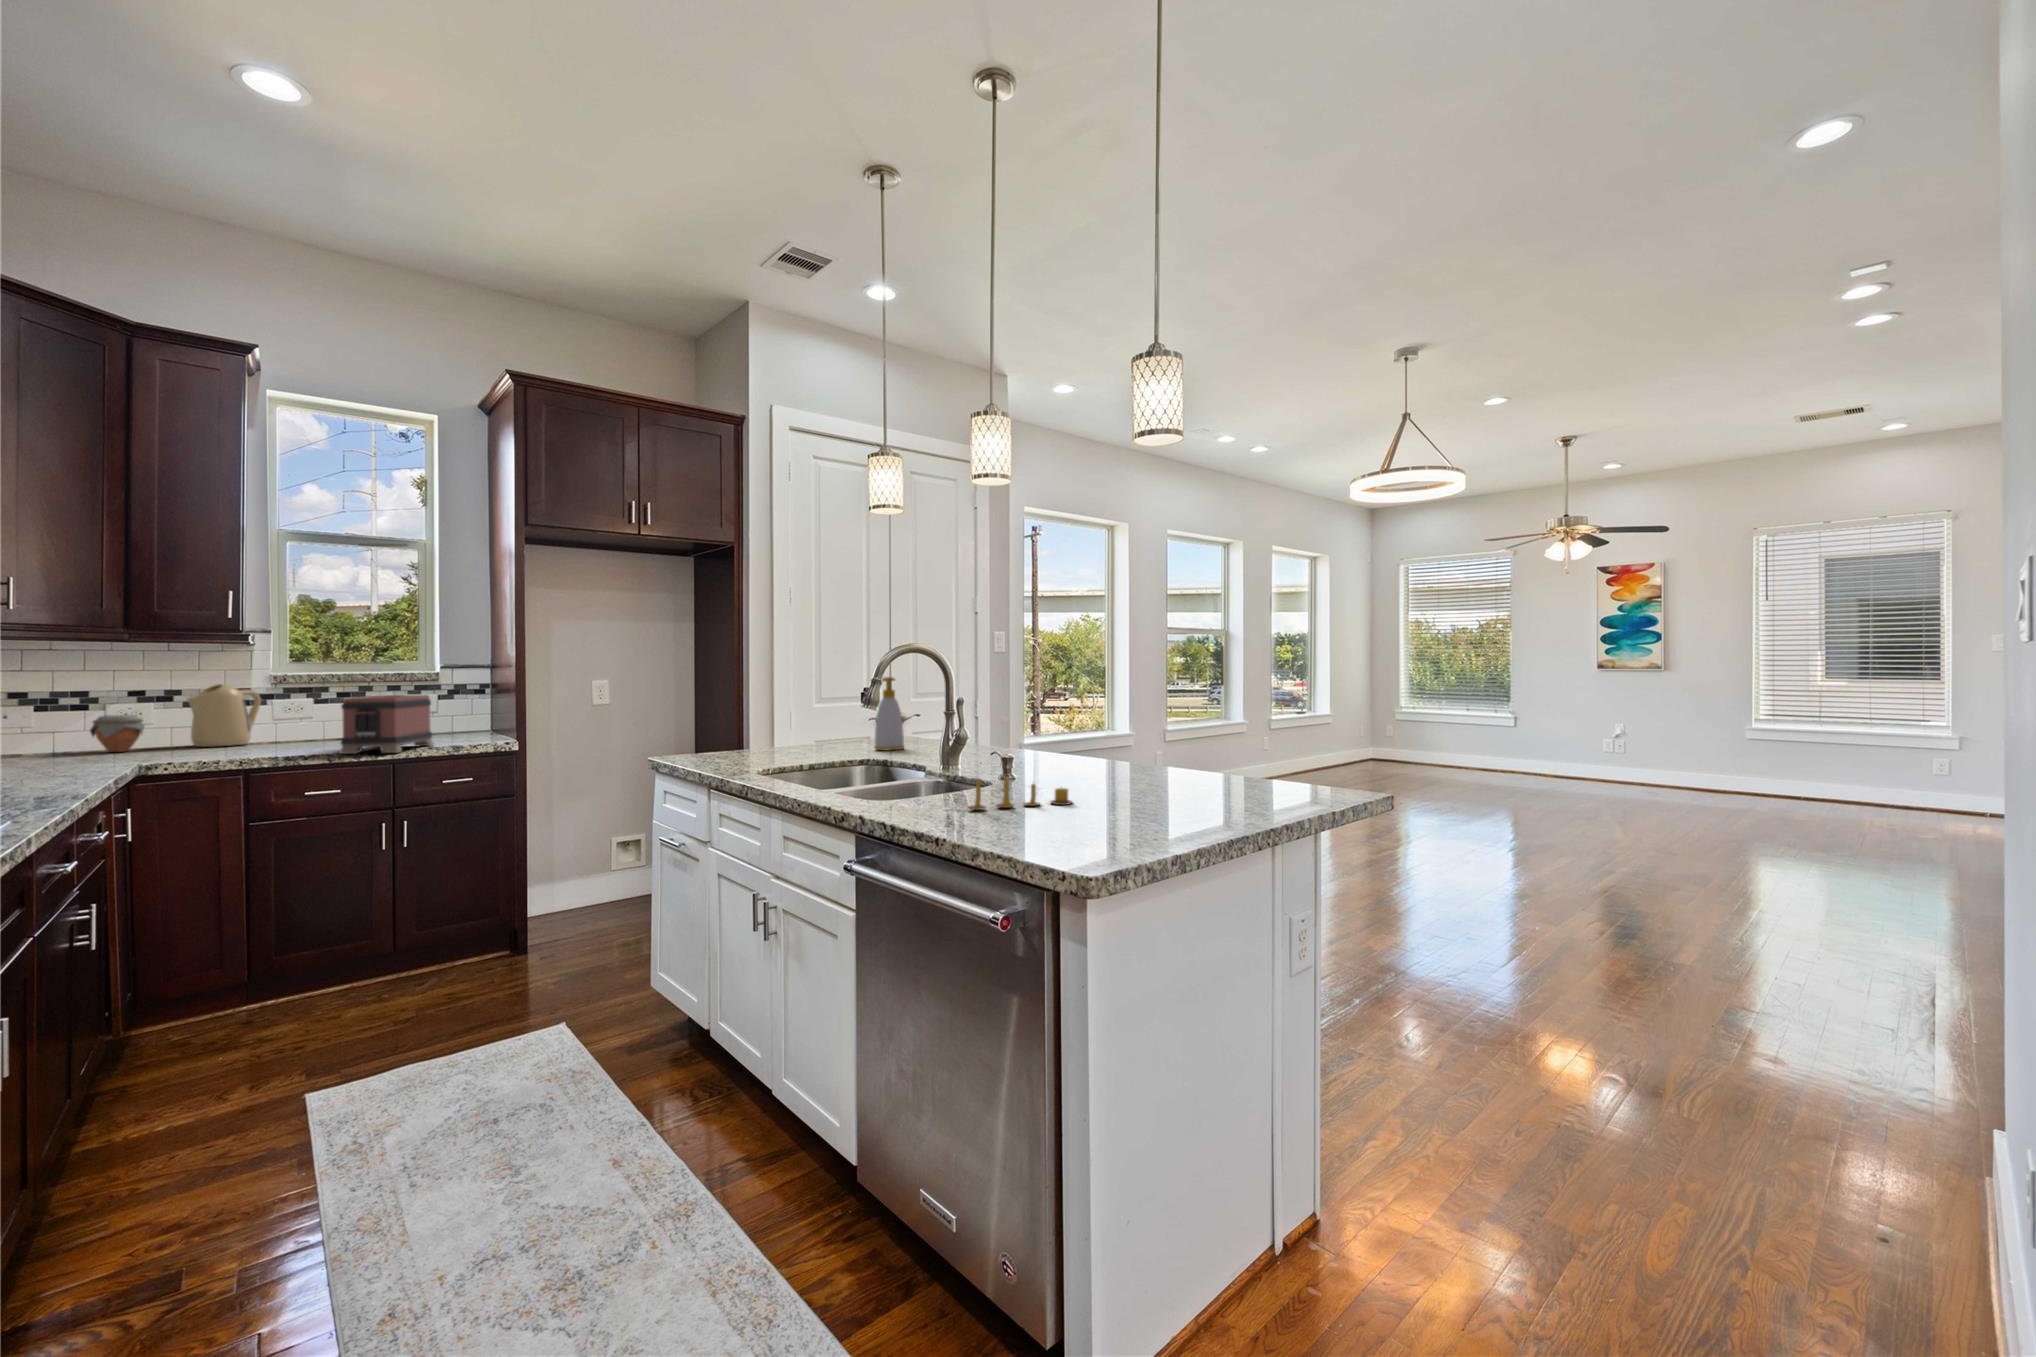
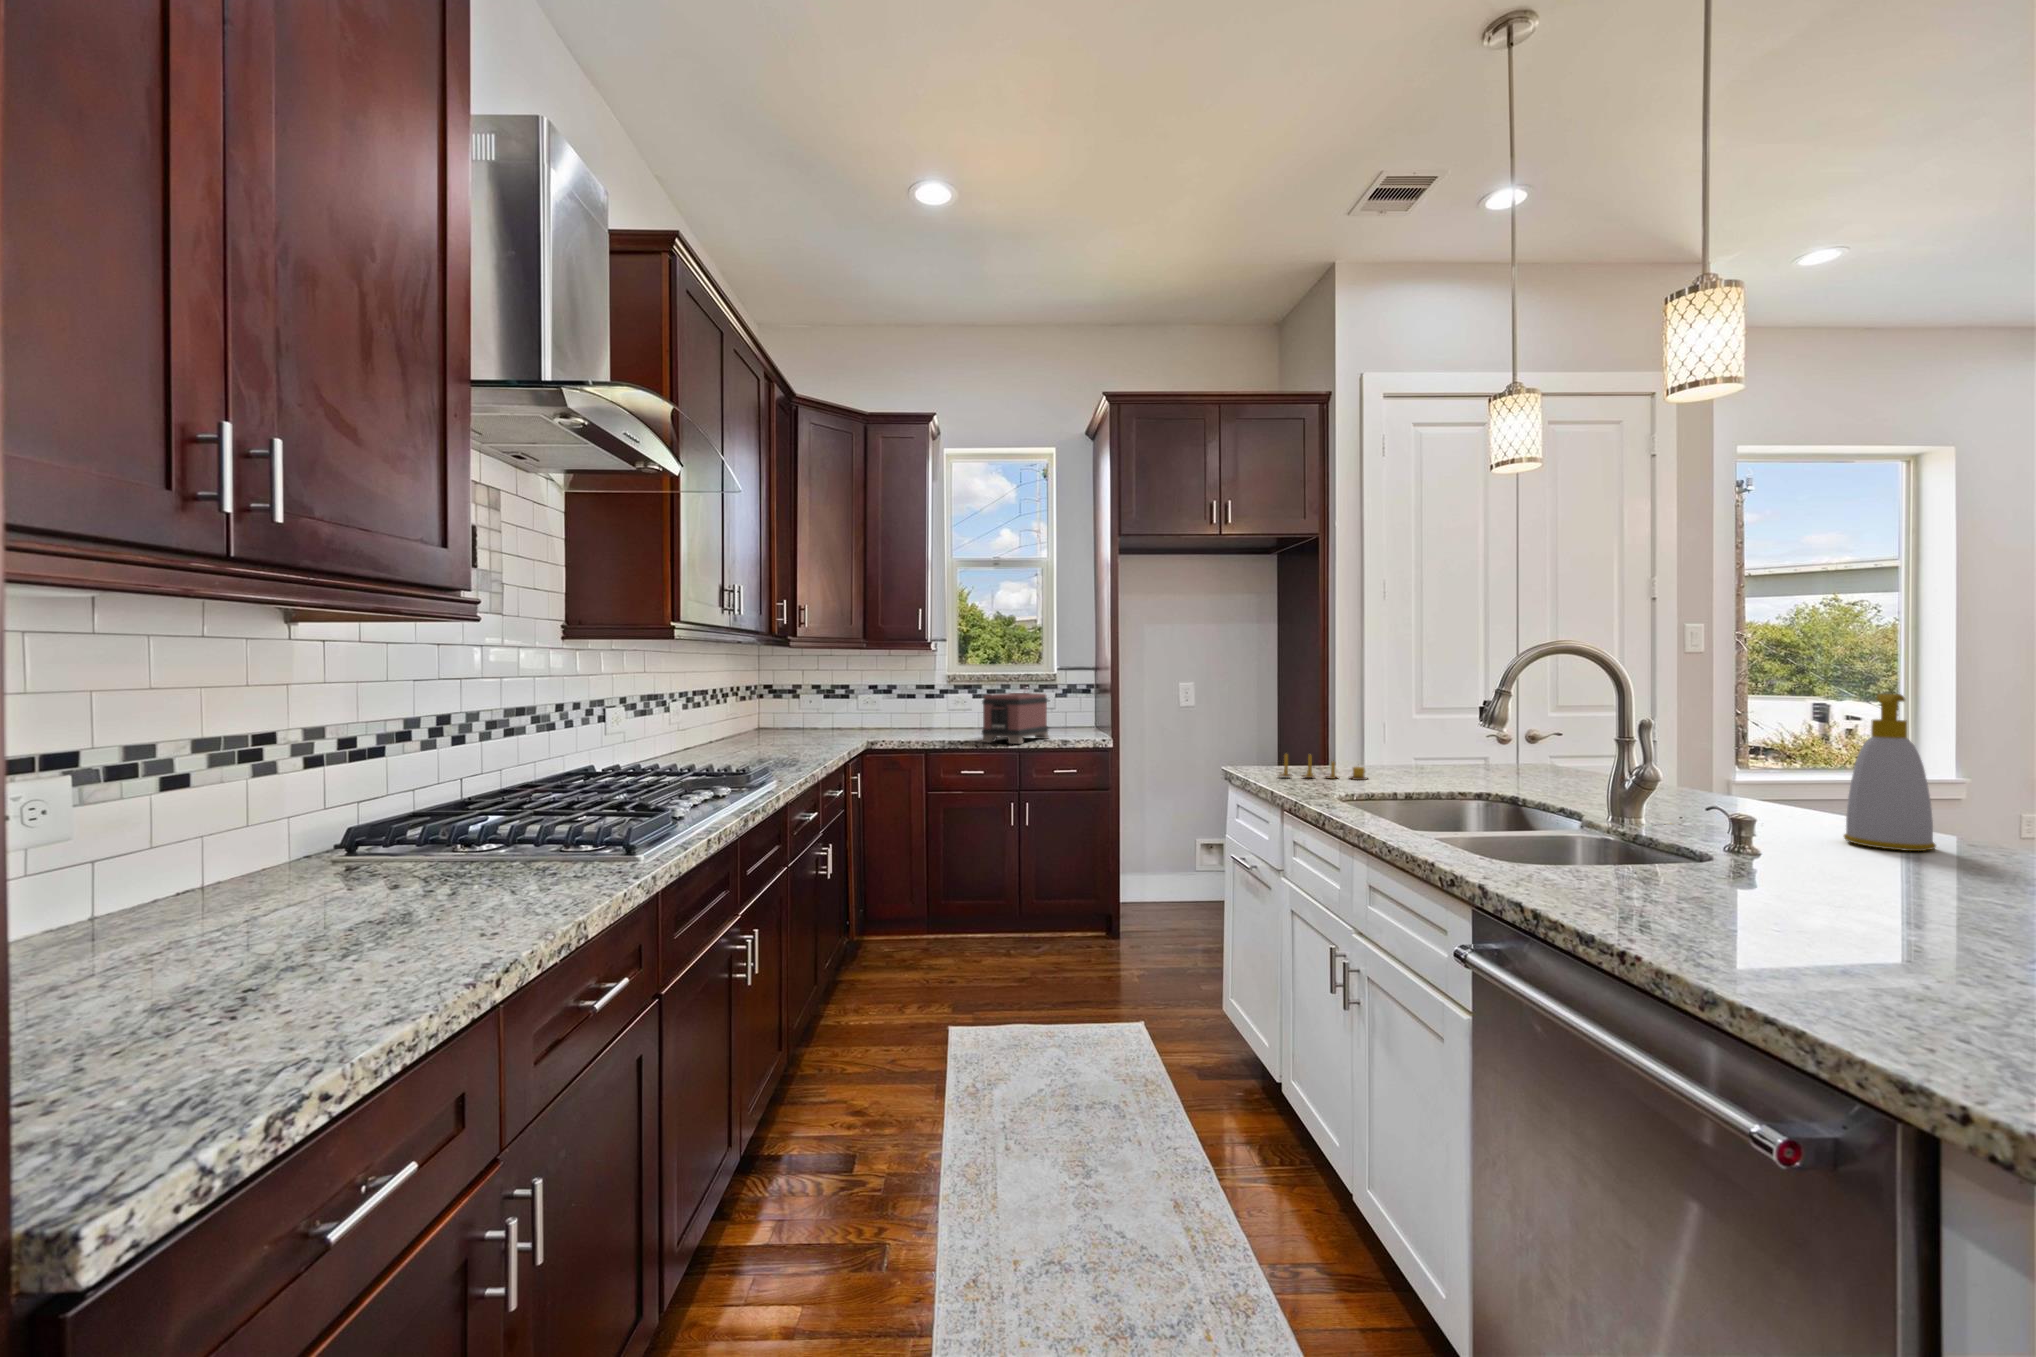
soap bottle: present [874,677,904,750] -> present [1844,694,1936,851]
kettle: present [187,684,261,747] -> none [894,682,939,730]
jar: present [90,715,144,752] -> none [842,704,871,731]
candle: present [968,777,1072,810] -> present [1279,754,1367,780]

